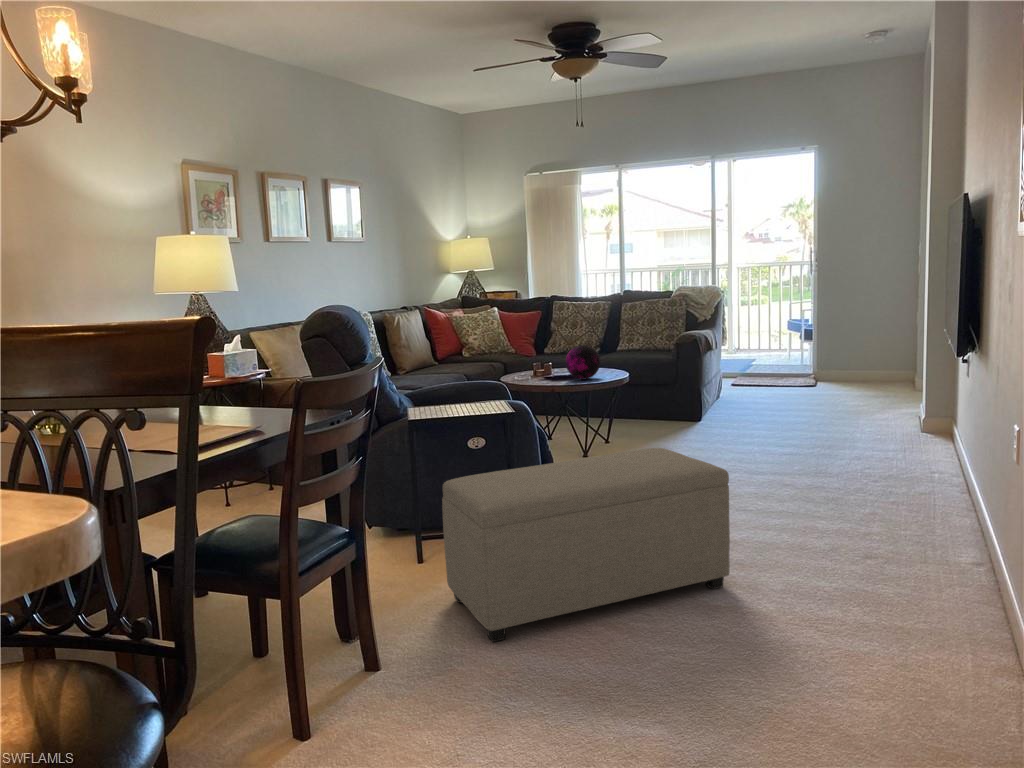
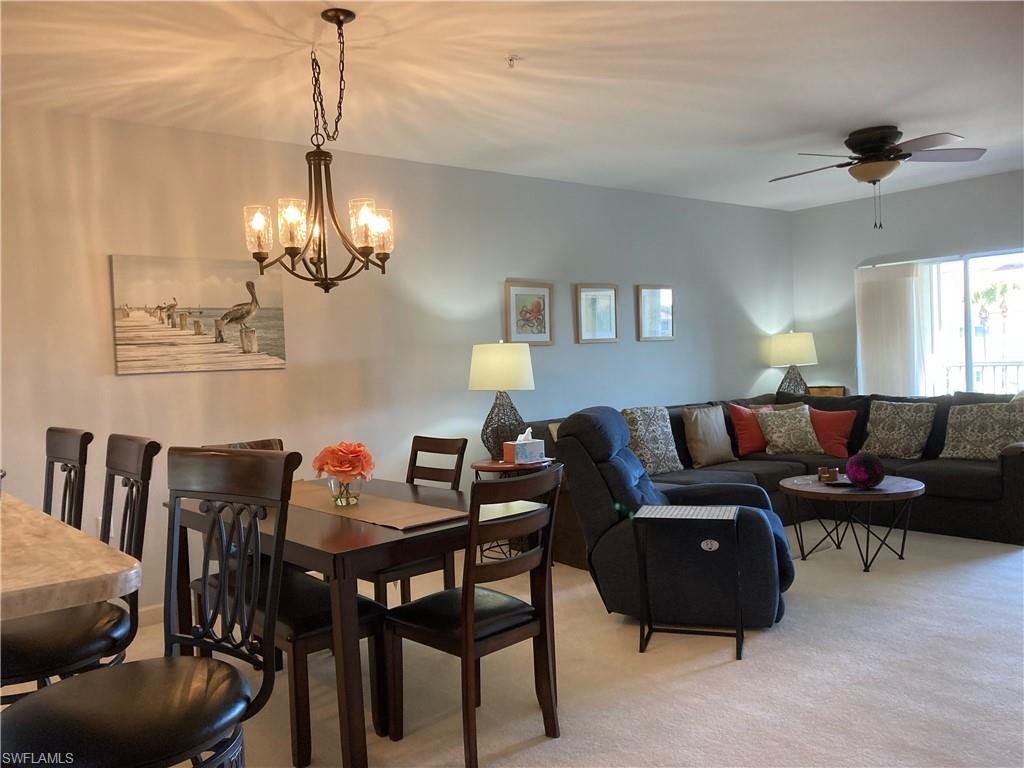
ottoman: present [442,448,730,642] -> none [642,569,937,732]

